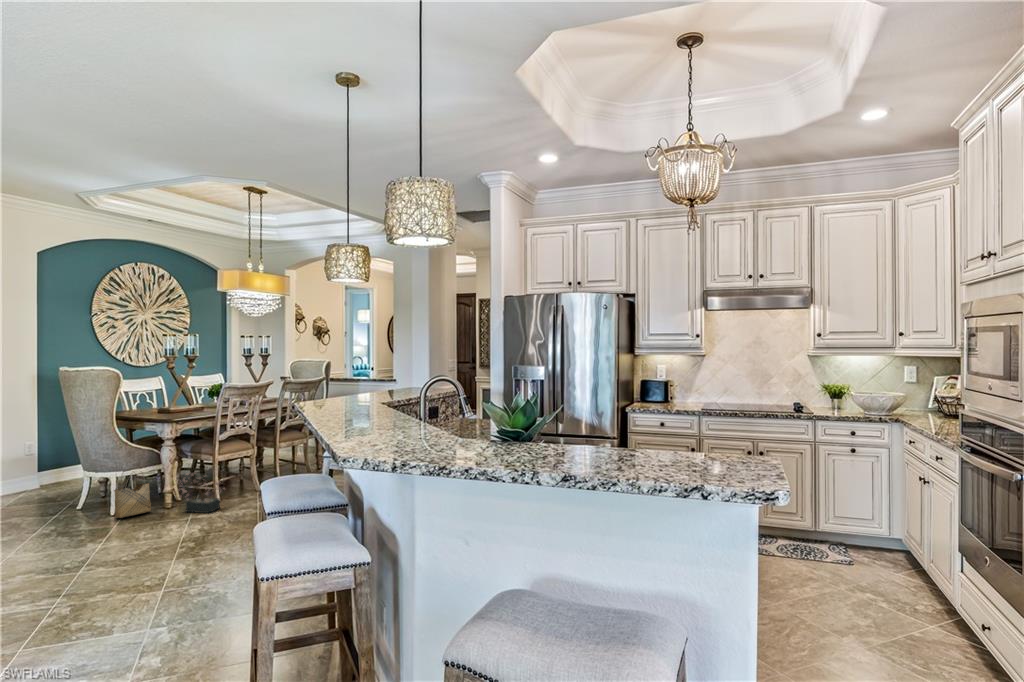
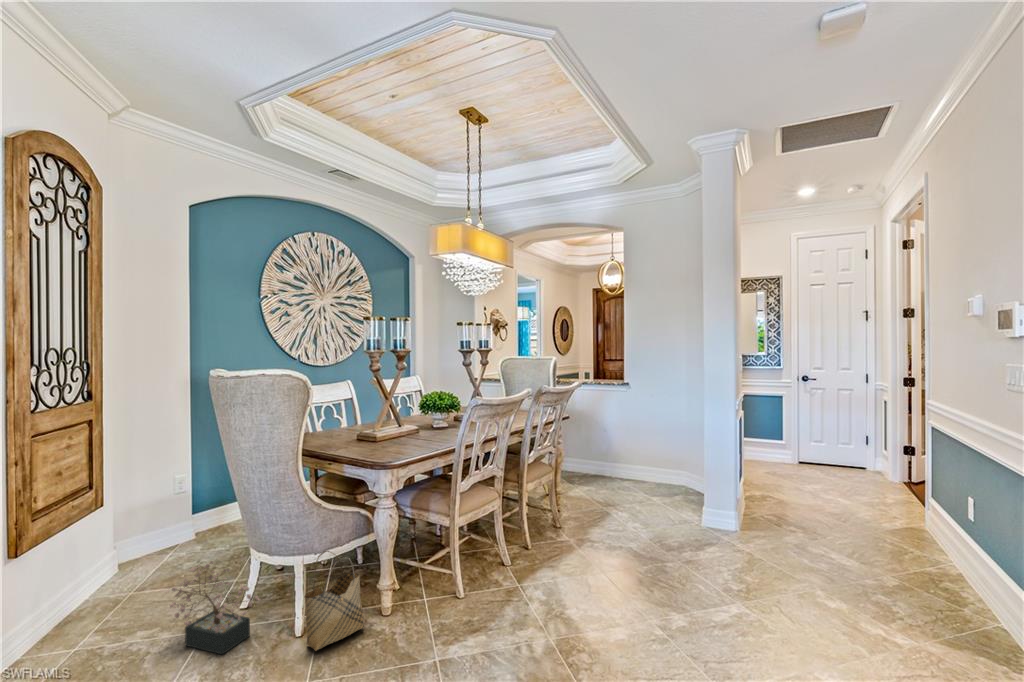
decorative plant: present [176,473,224,513] -> present [168,561,260,654]

